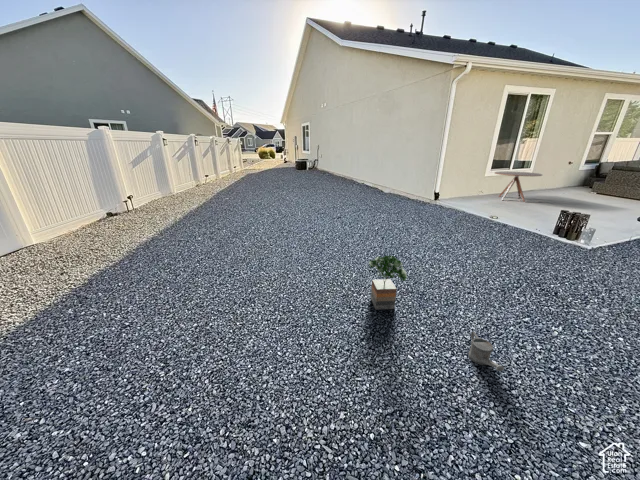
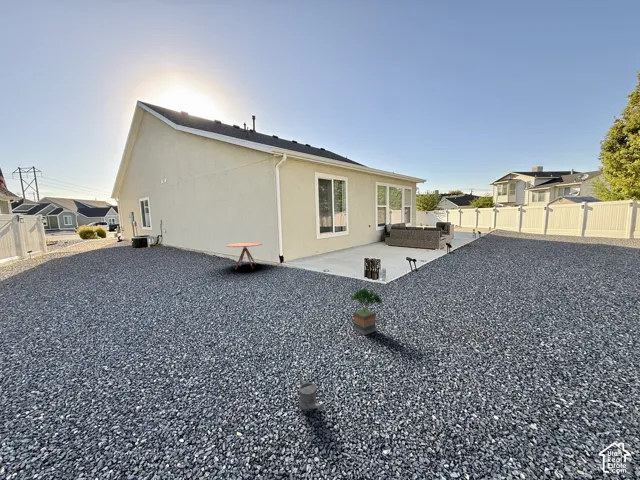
round table: present [495,171,542,202] -> present [227,243,262,269]
potted tree: present [369,255,407,310] -> present [350,289,382,335]

